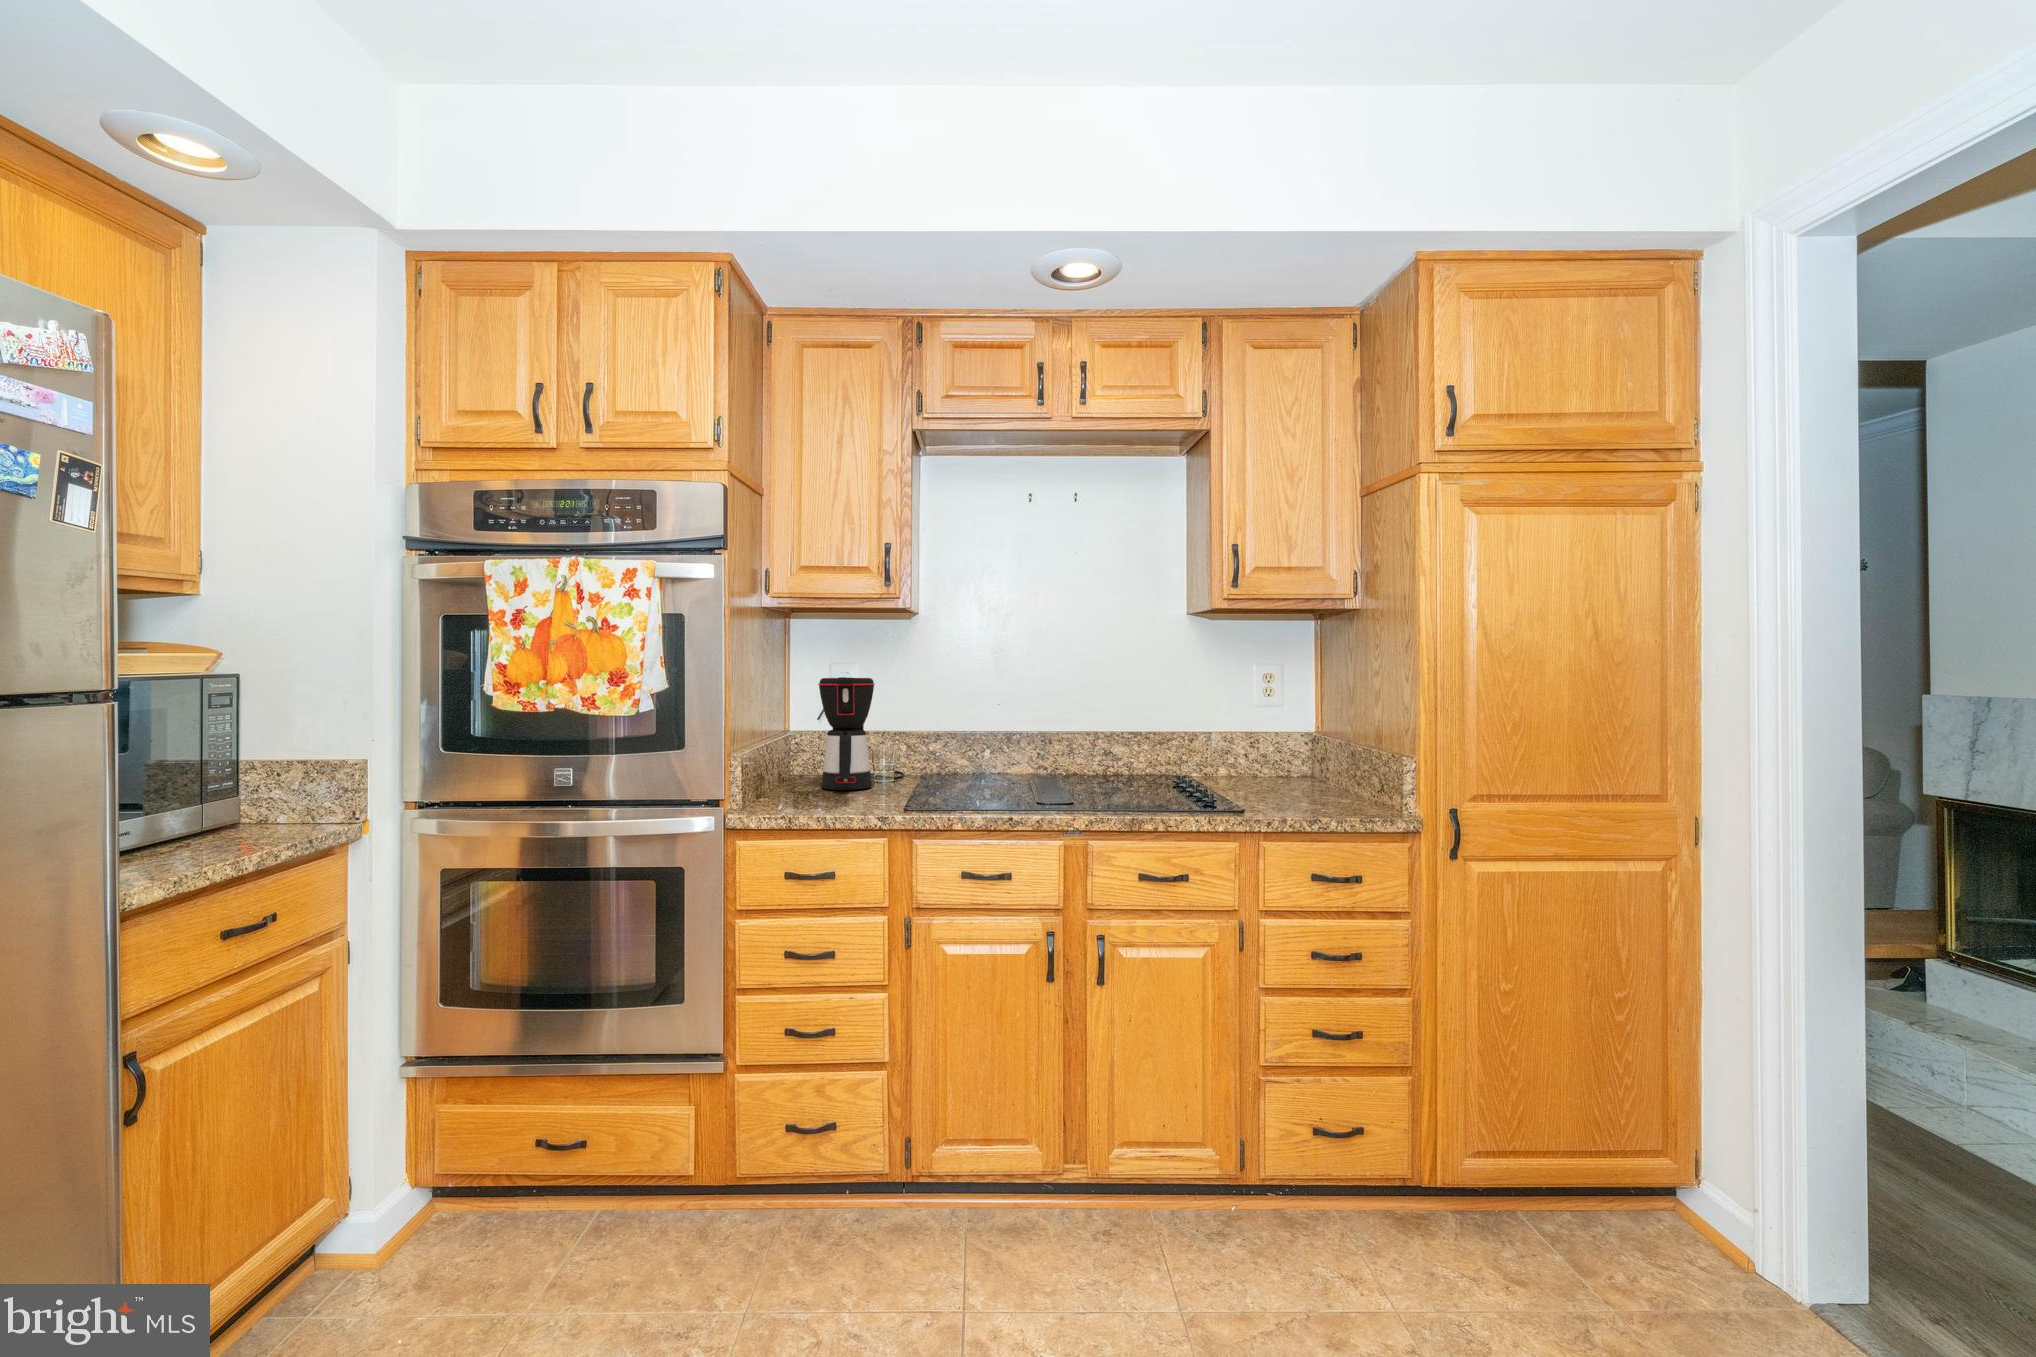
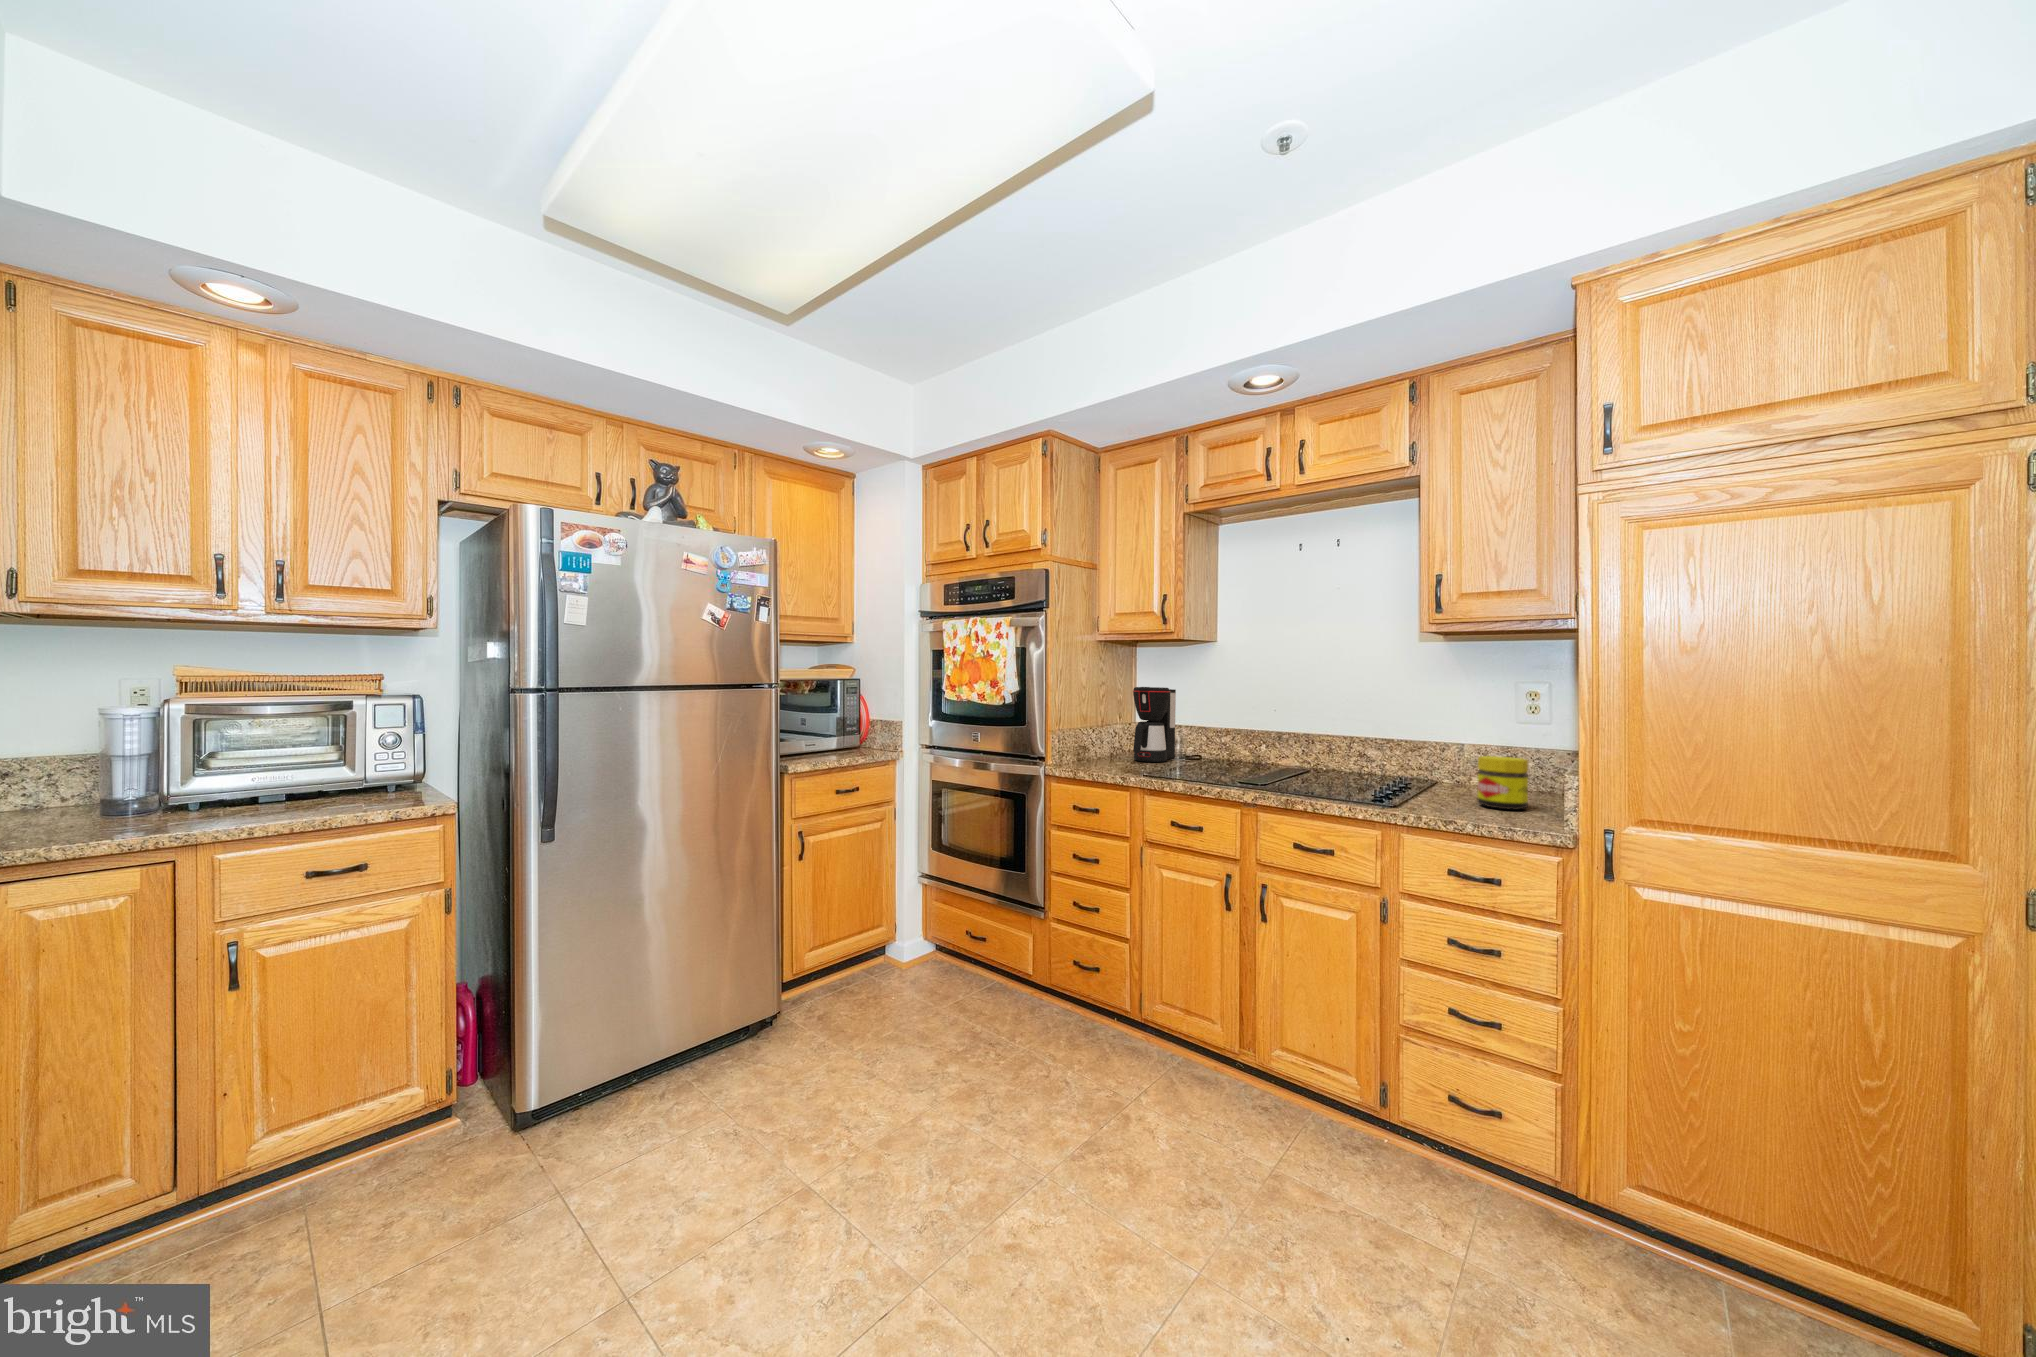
jar: none [1283,745,1328,801] -> present [1477,756,1528,810]

